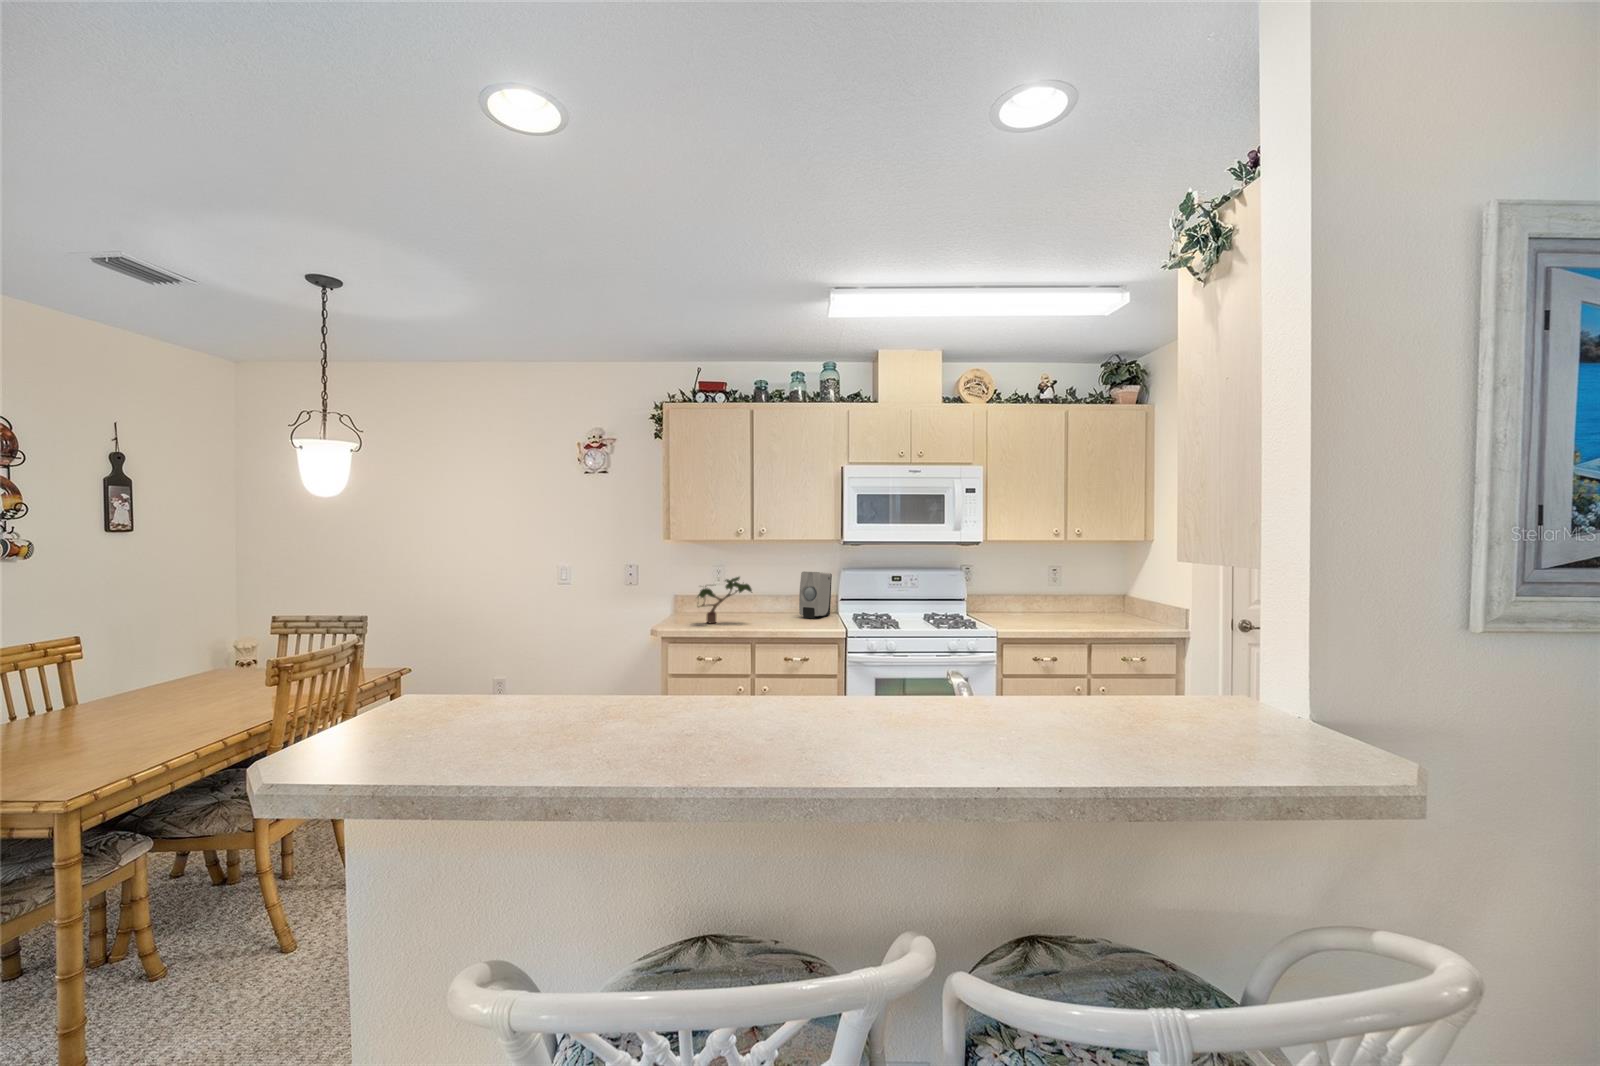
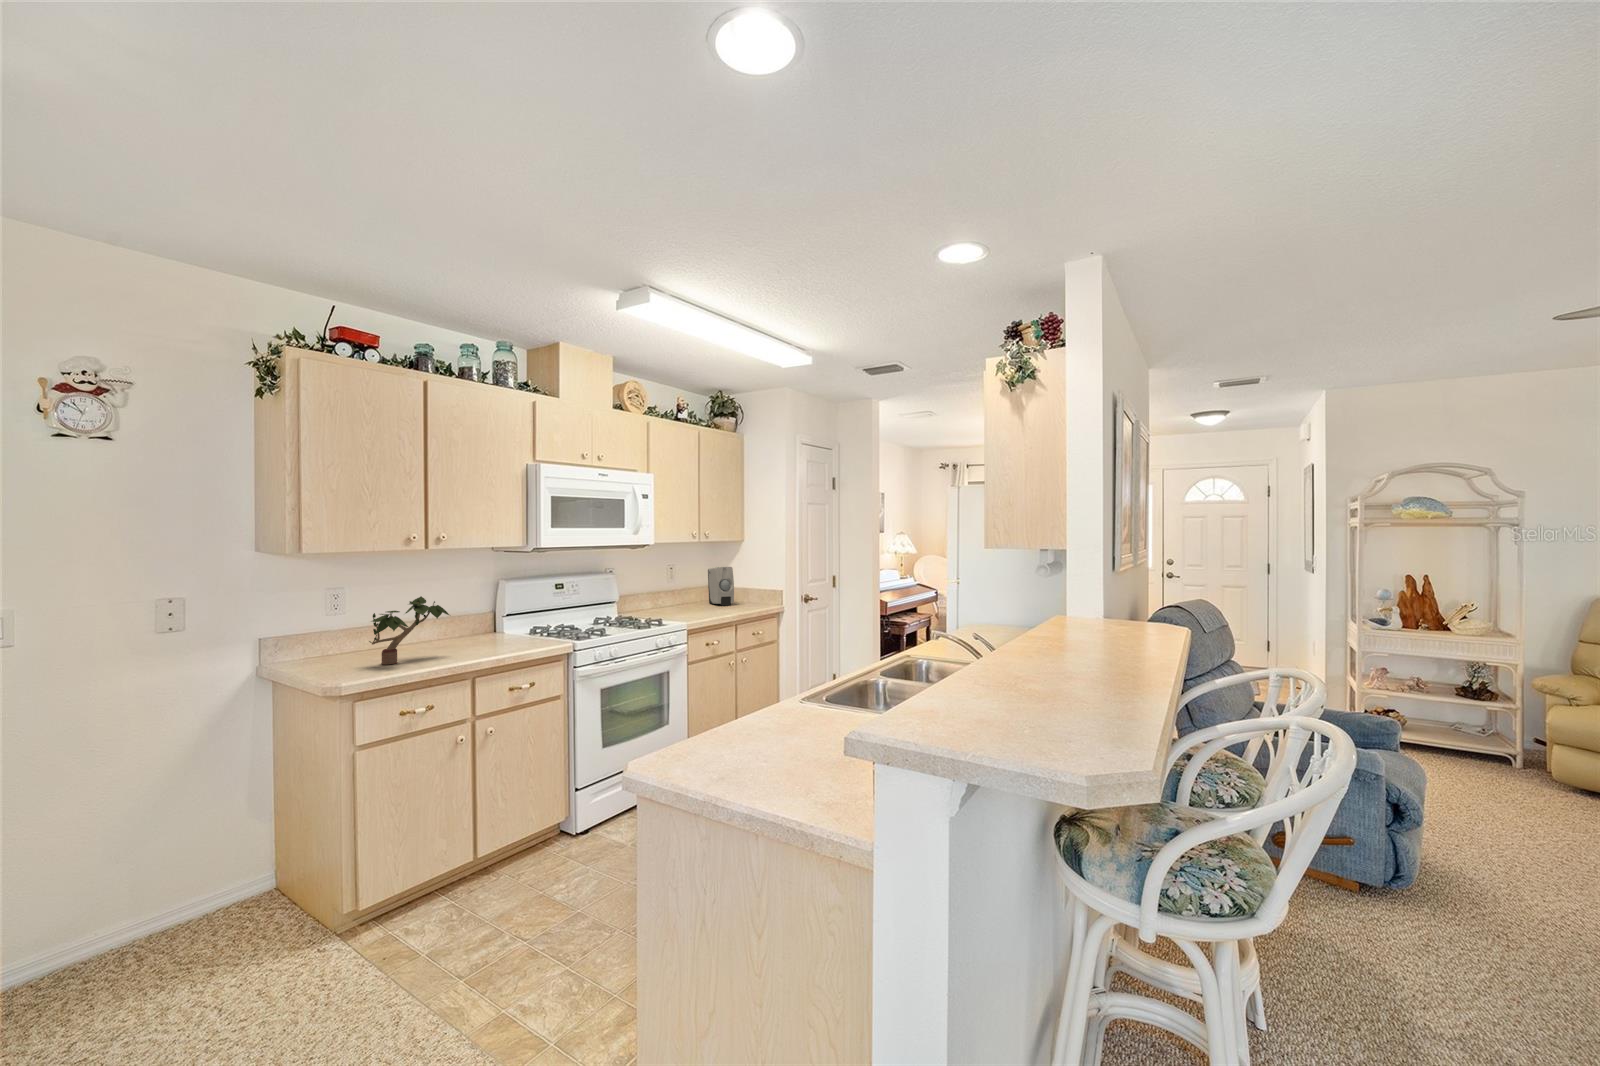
soap dispenser: present [799,571,832,618] -> present [708,567,734,606]

